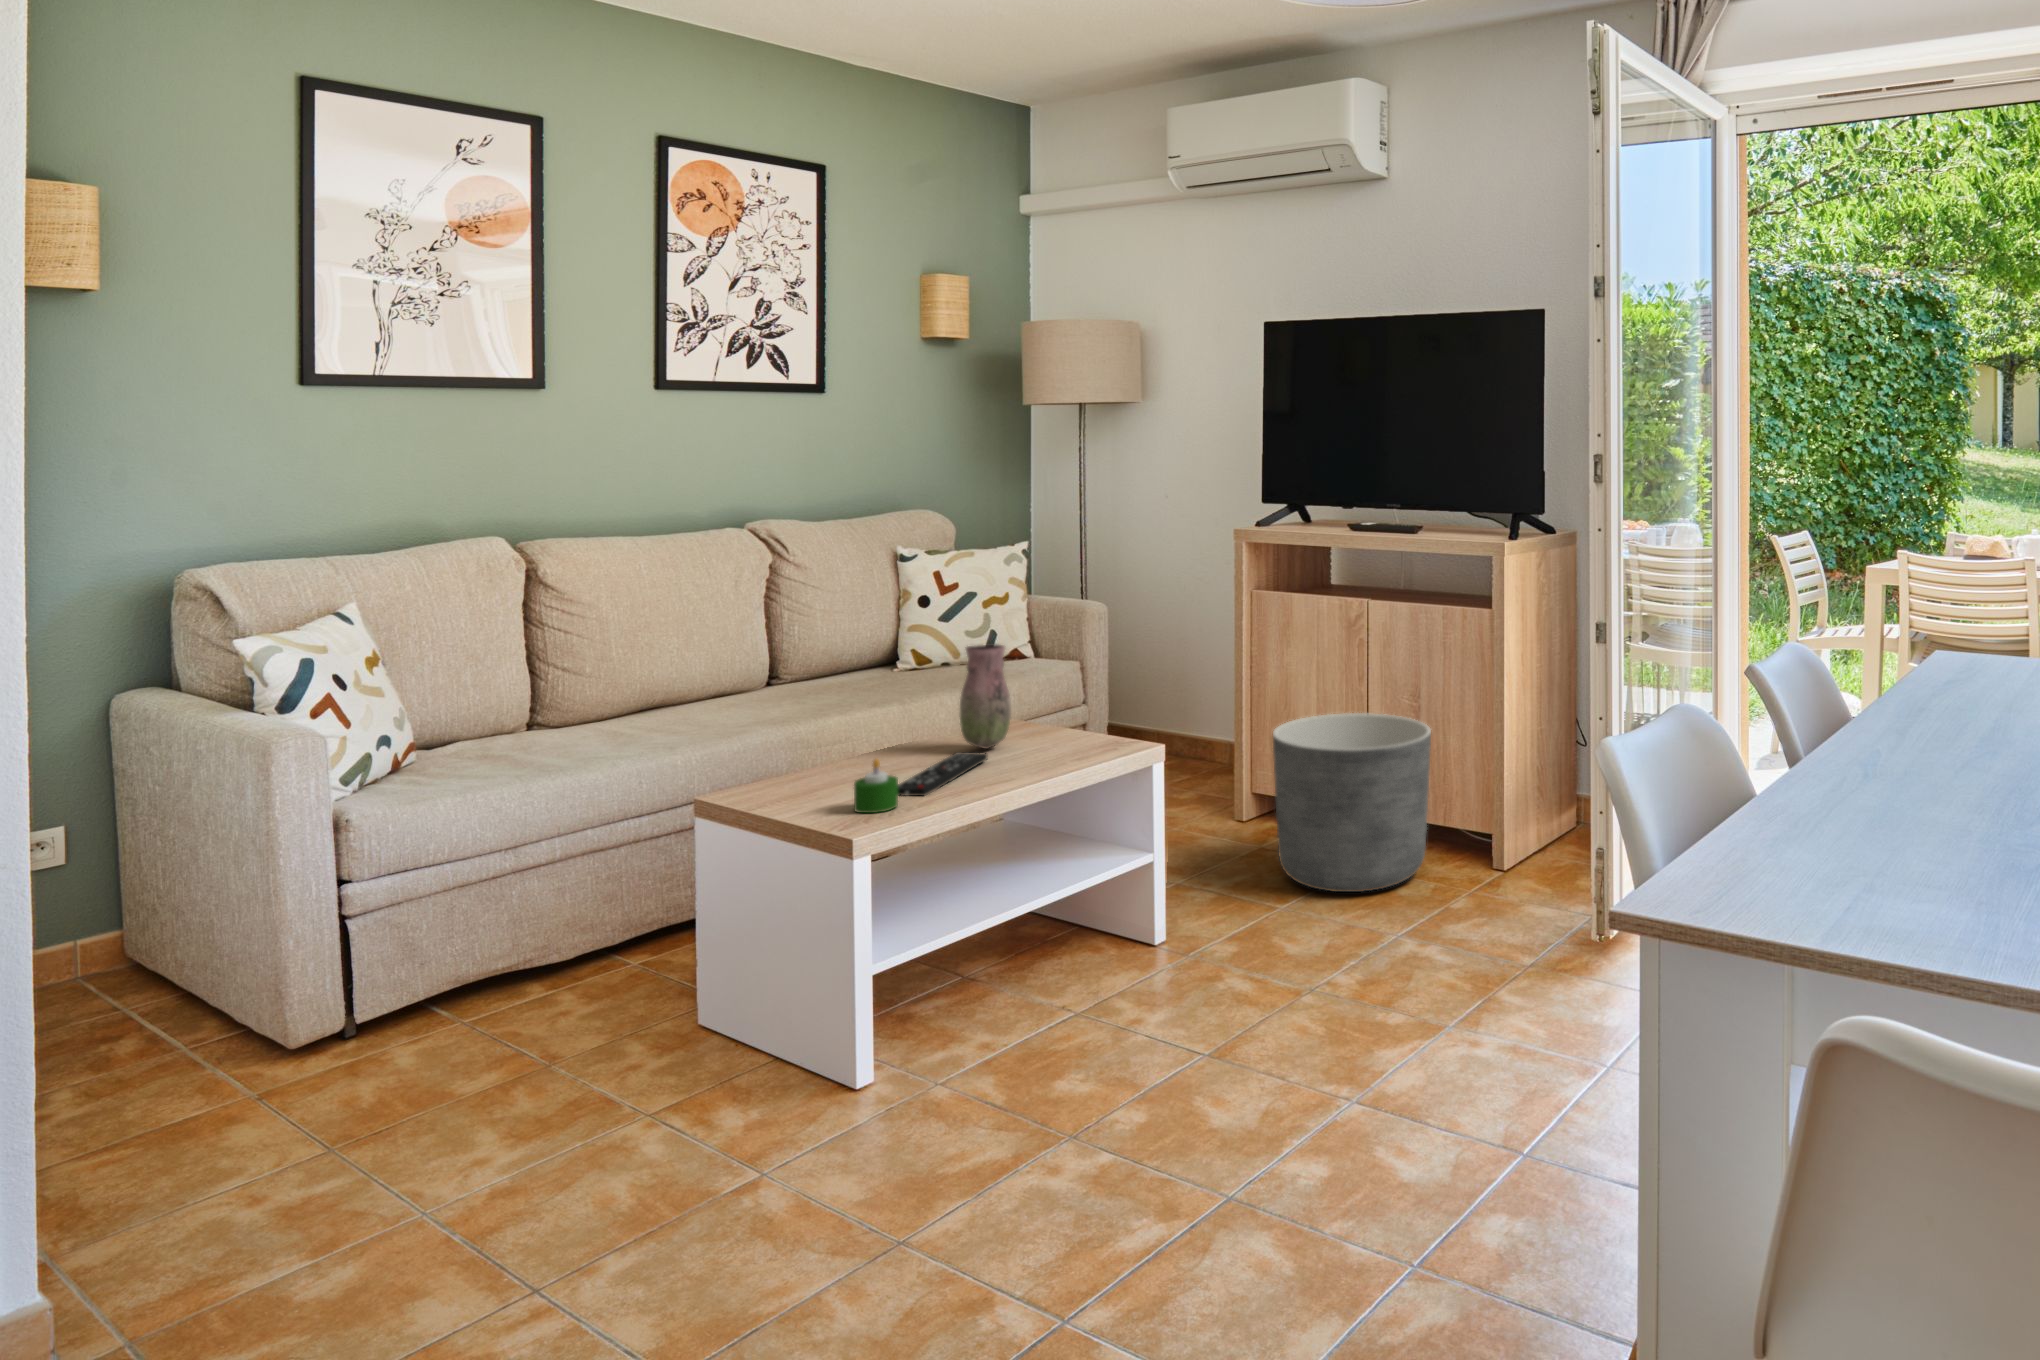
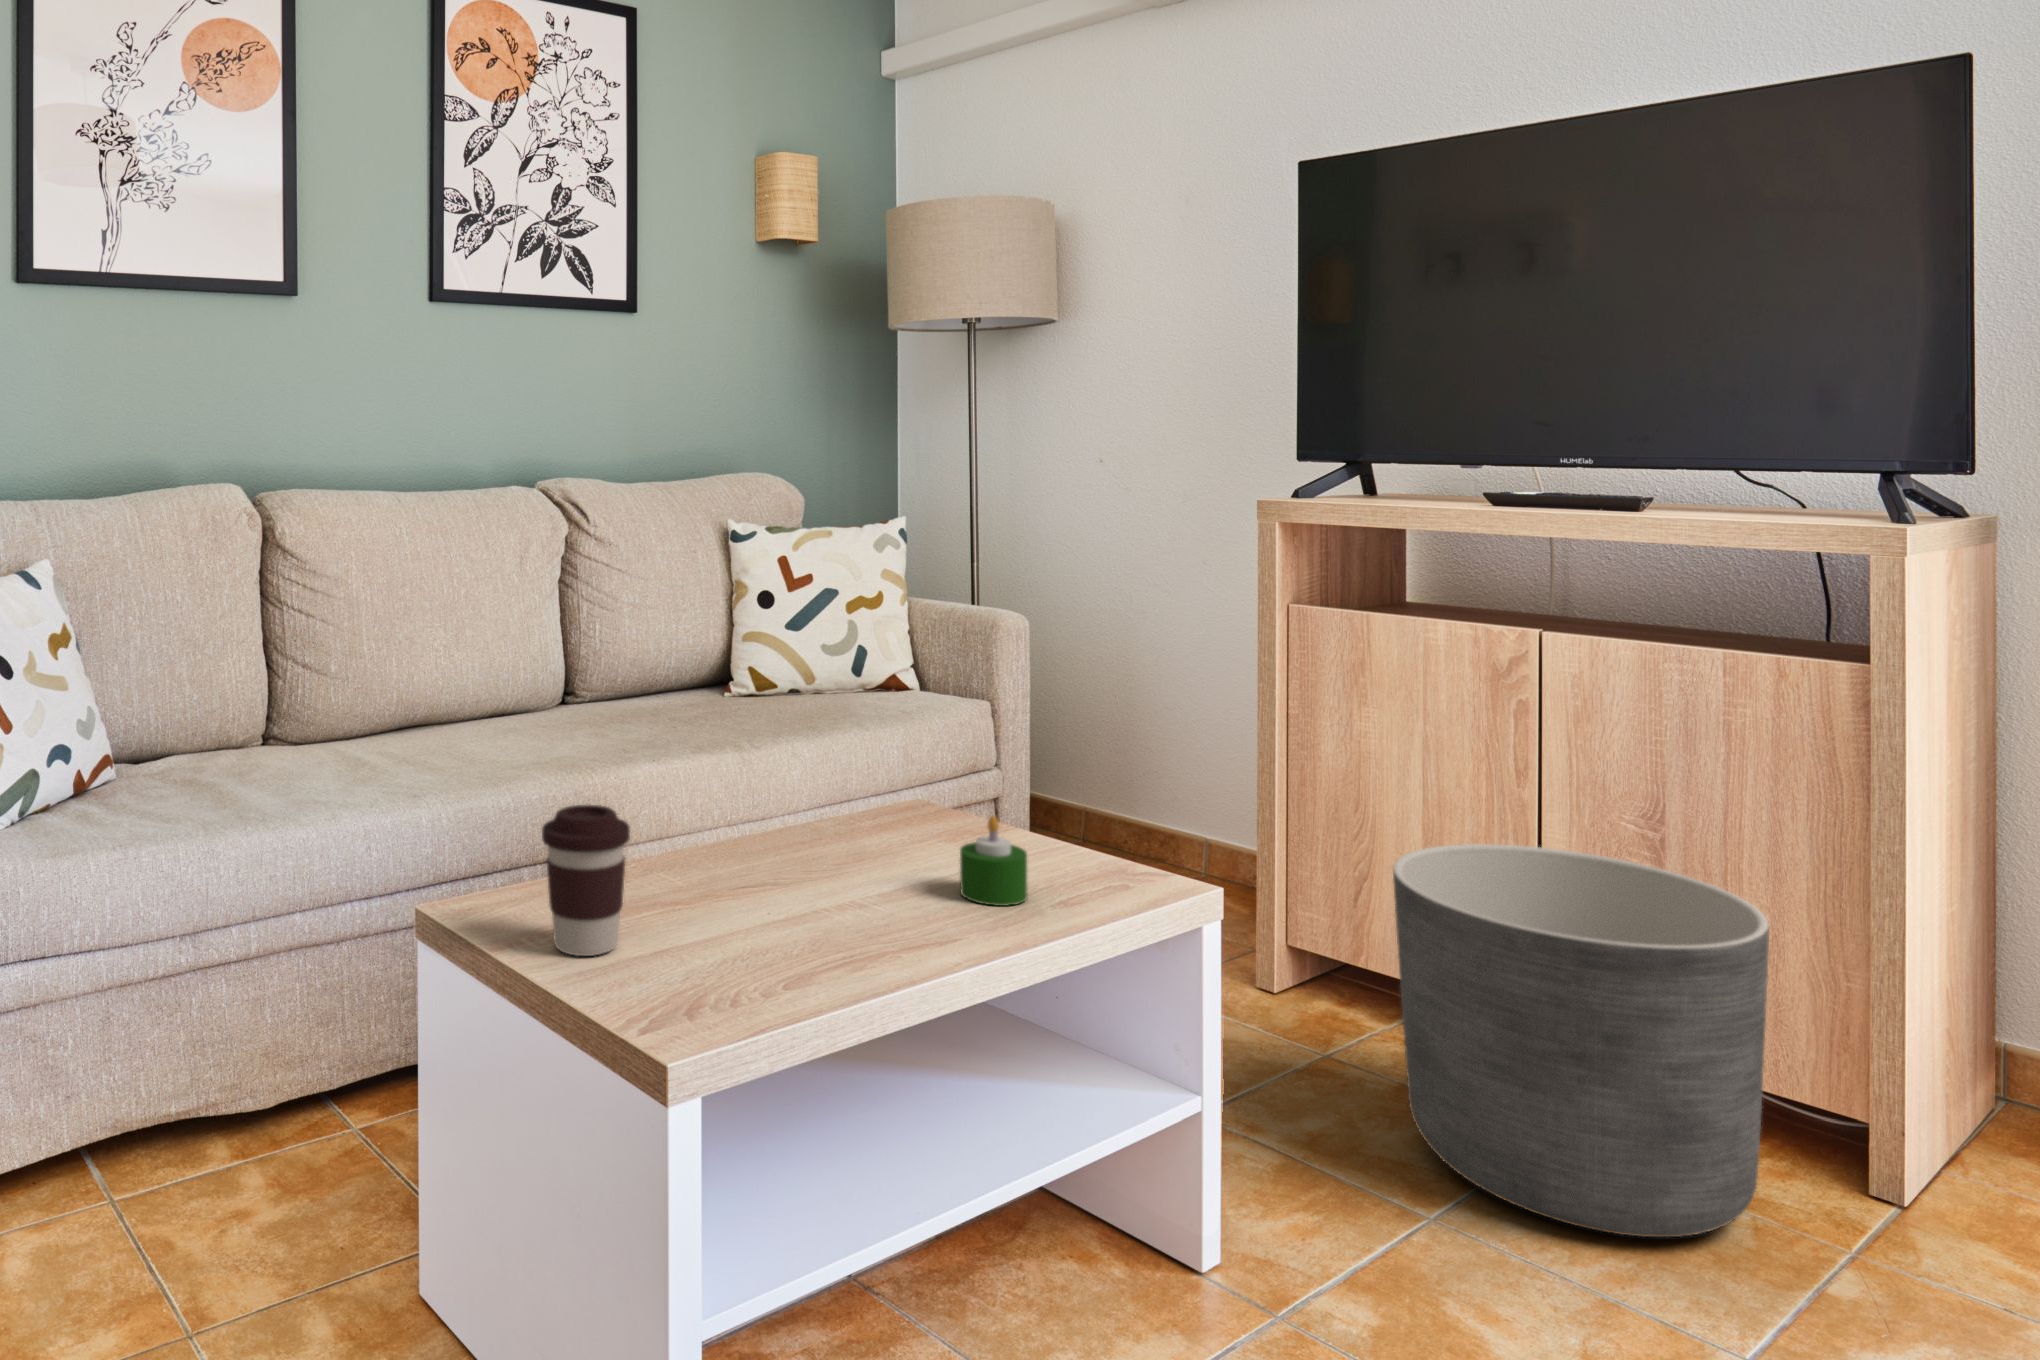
vase: present [960,644,1011,749] -> none [837,674,925,860]
coffee cup: none [783,725,835,804] -> present [542,805,630,956]
remote control: present [898,752,988,796] -> none [726,866,891,970]
candle: present [854,759,898,813] -> present [960,816,1027,906]

